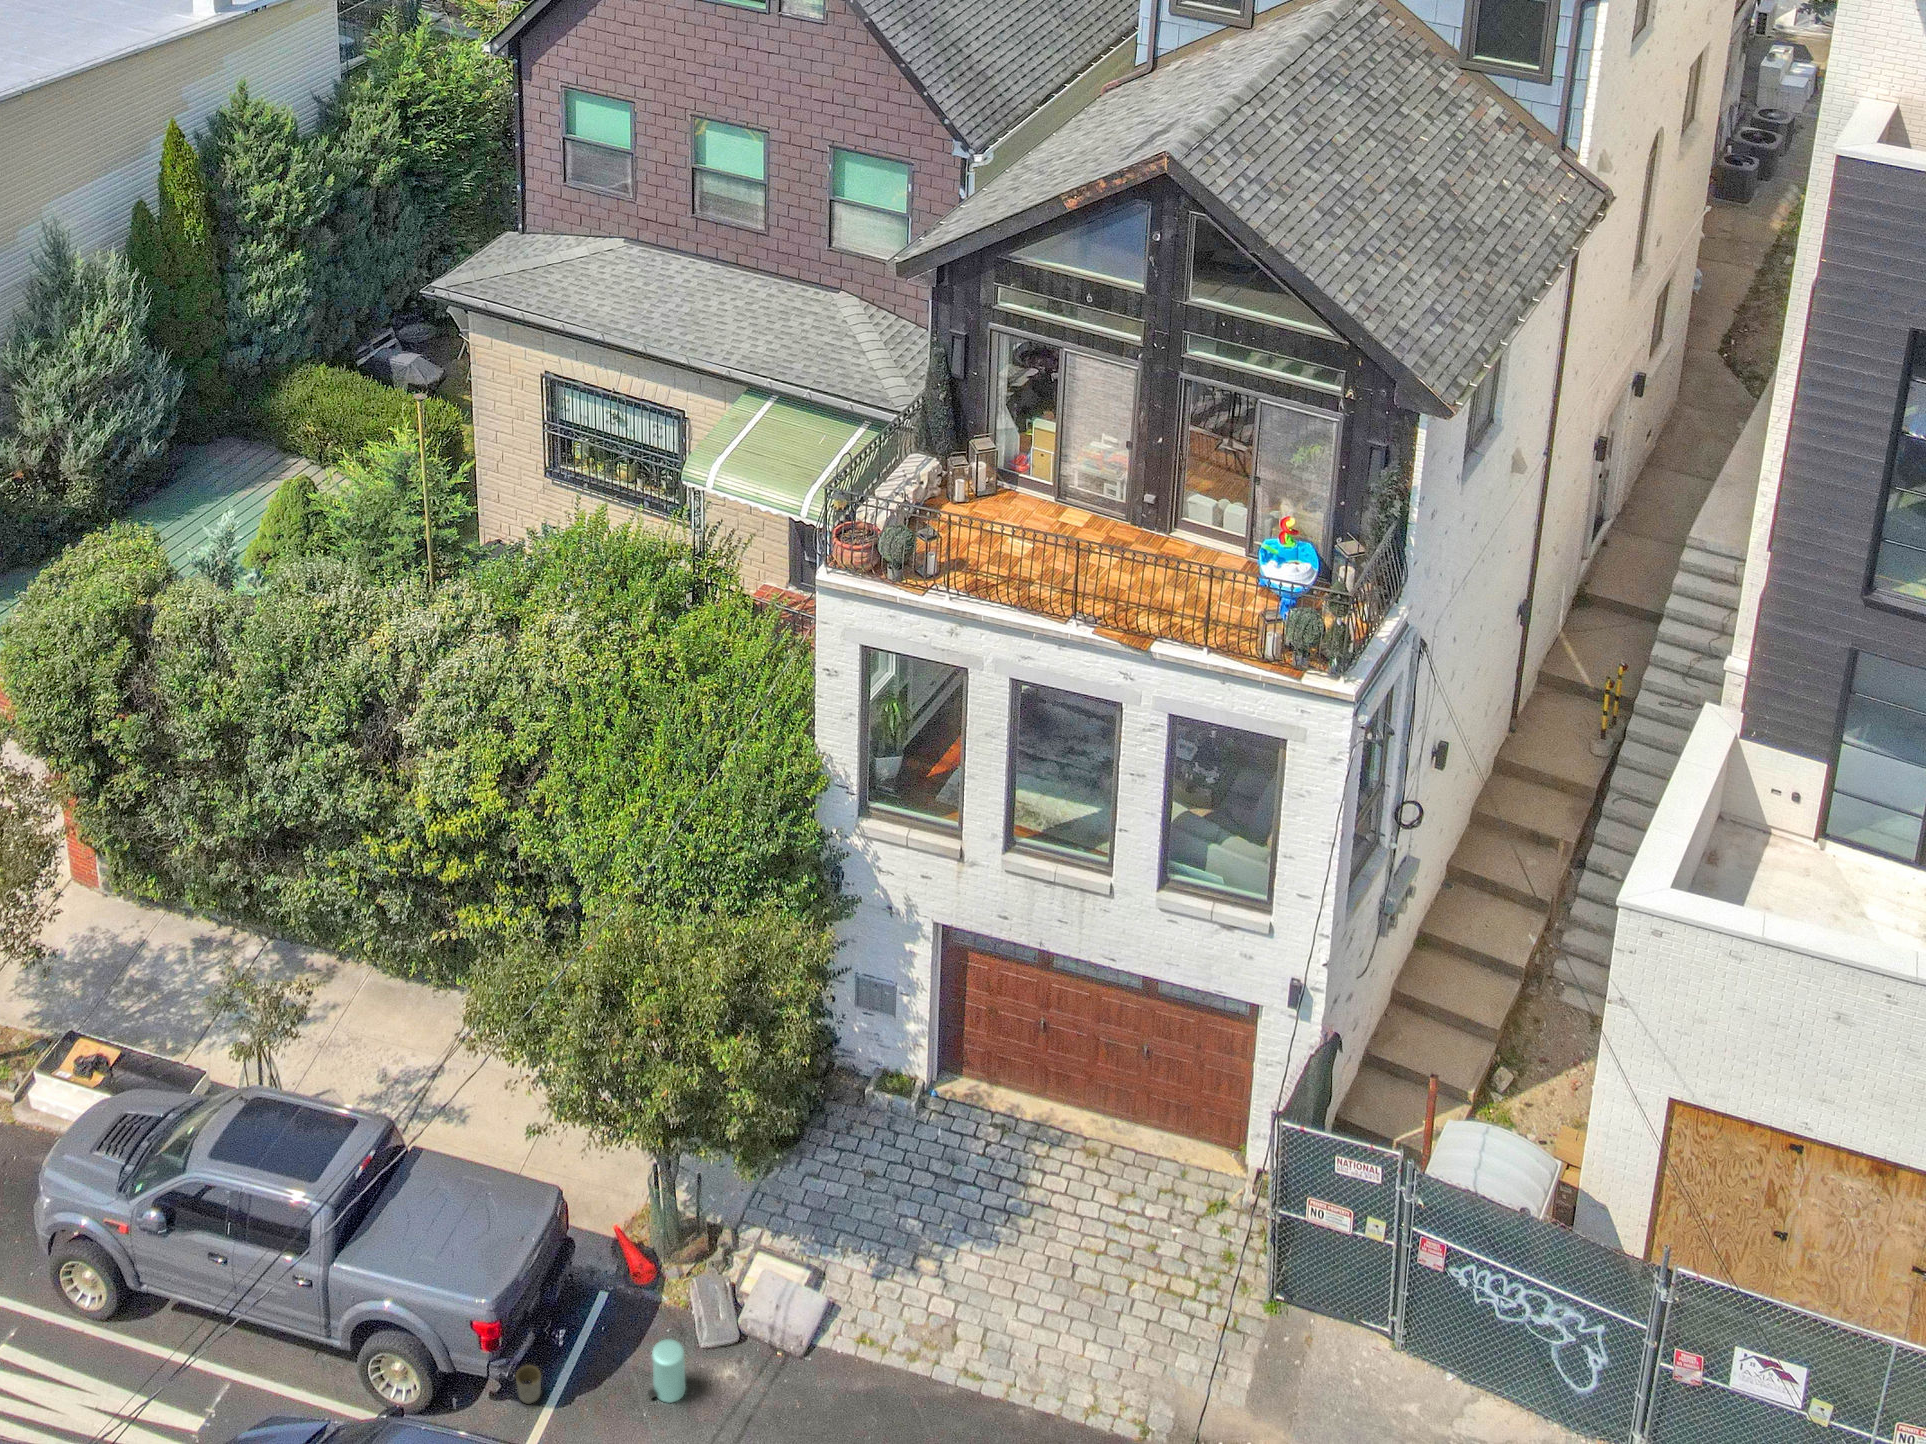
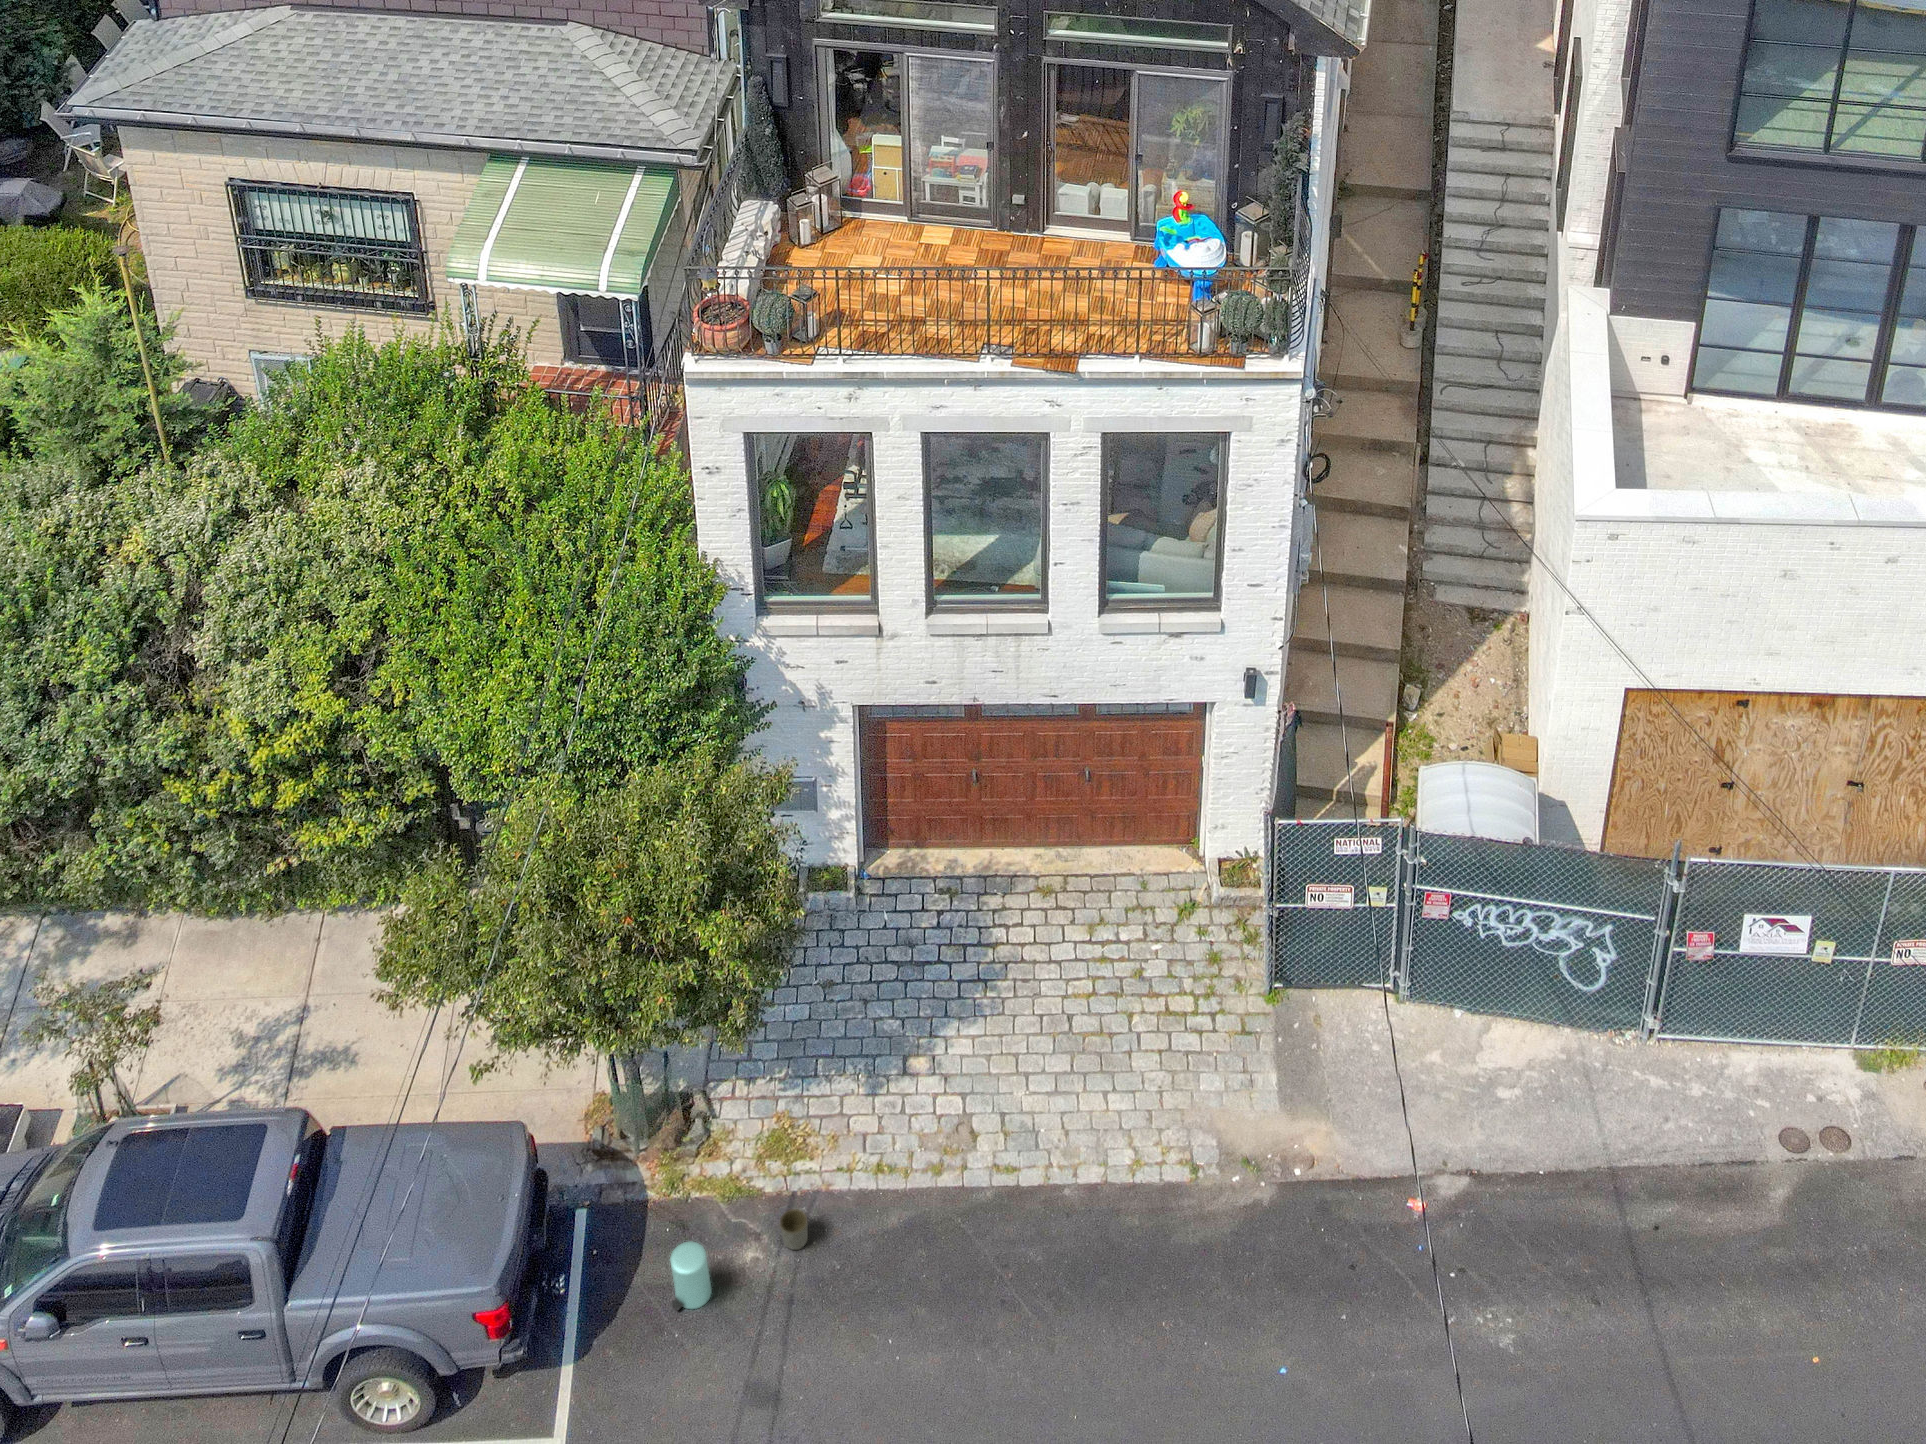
planter: present [516,1365,541,1404] -> present [780,1209,808,1250]

